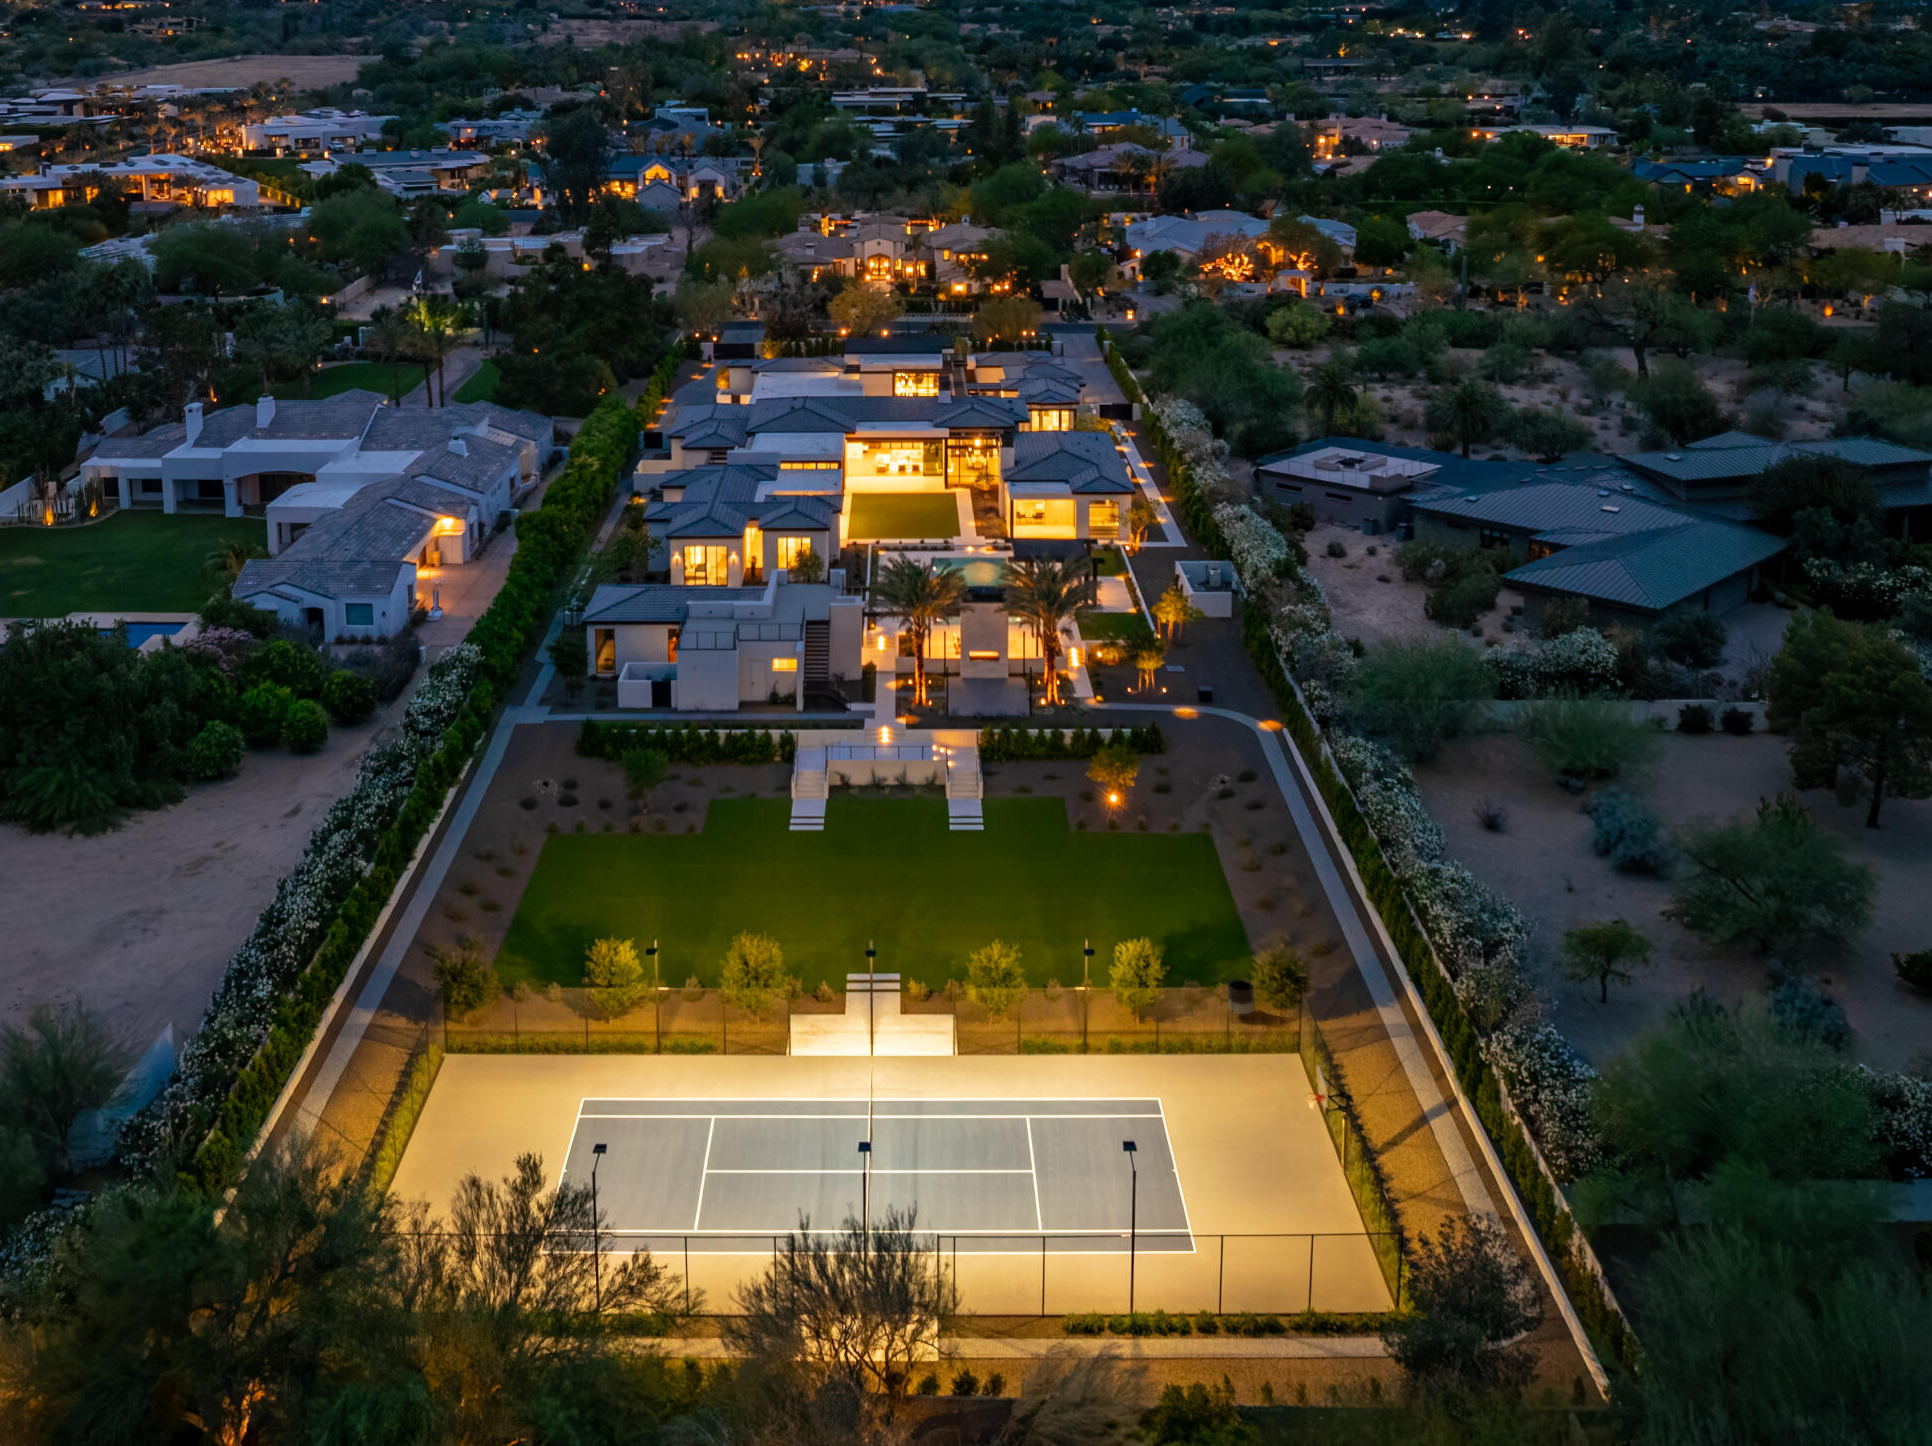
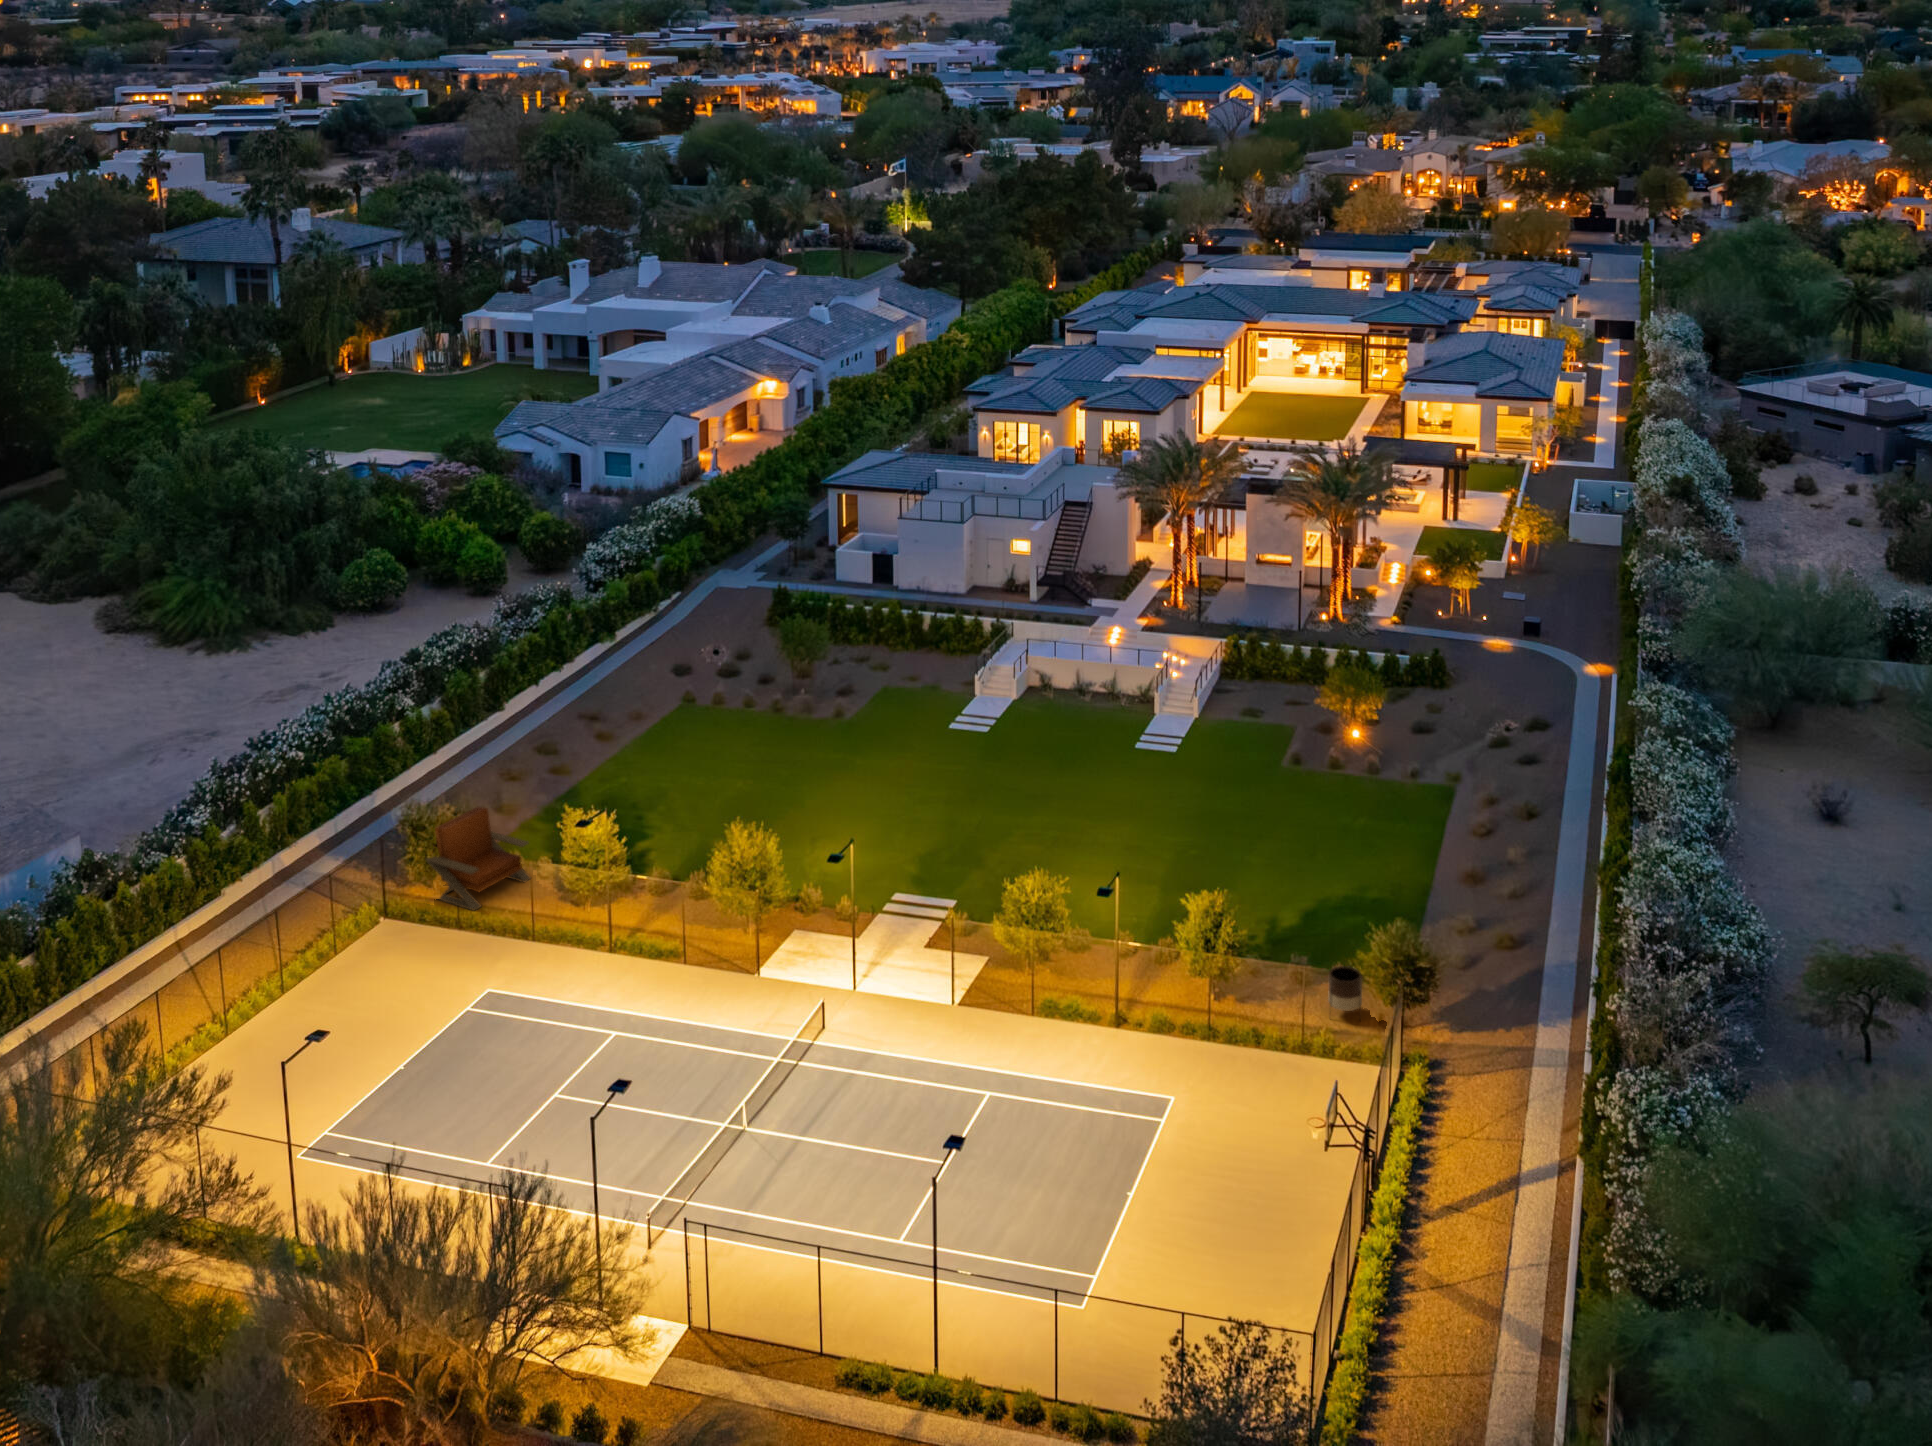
lounge chair: none [430,947,515,1040] -> present [426,807,530,910]

